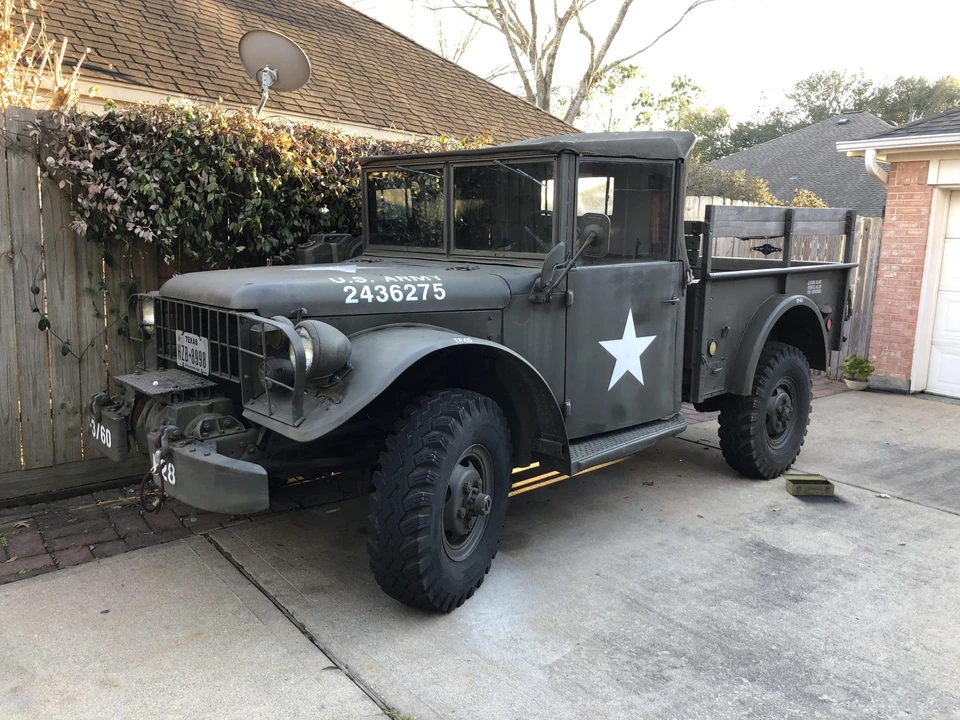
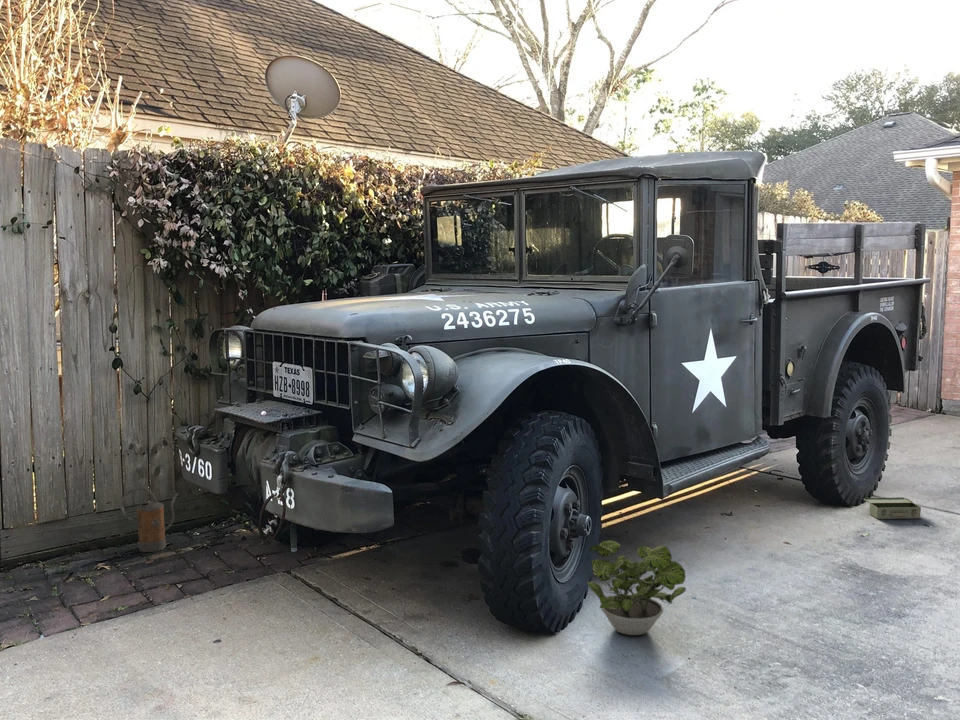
potted plant: present [839,354,875,390] -> present [587,540,686,635]
watering can: none [43,447,106,511] -> present [121,487,178,552]

